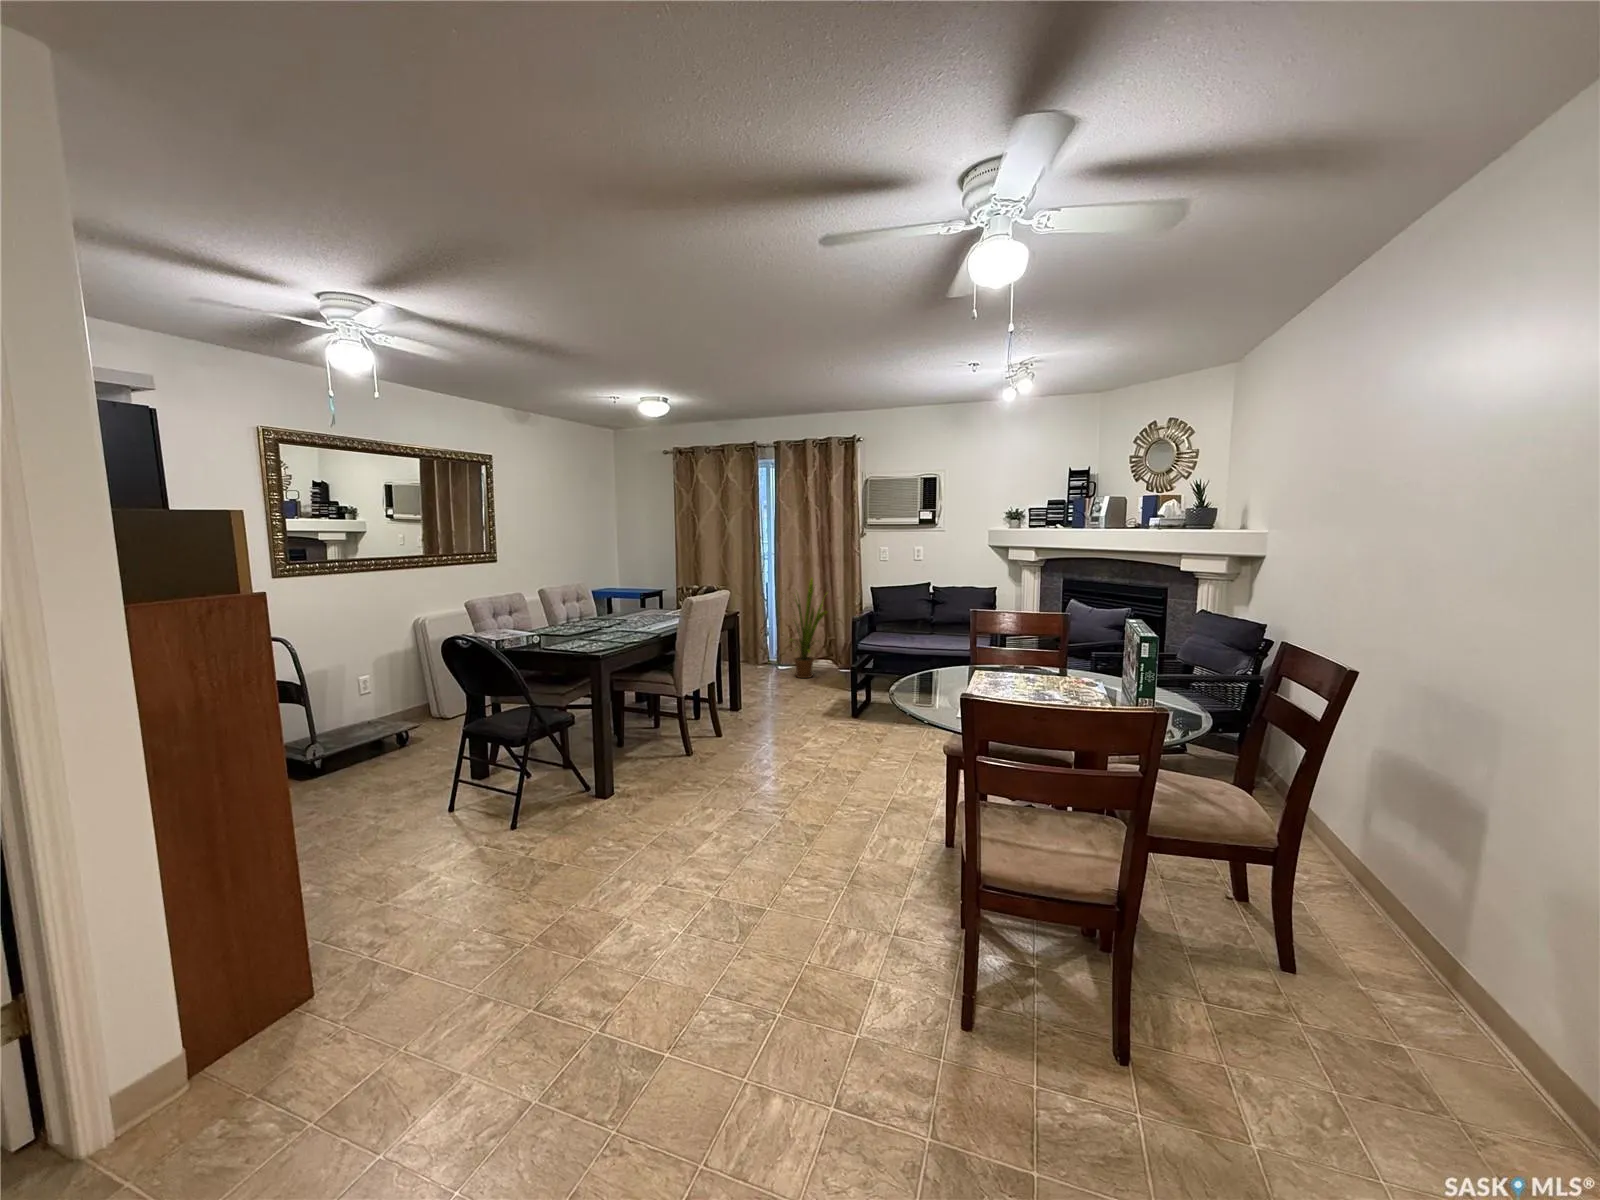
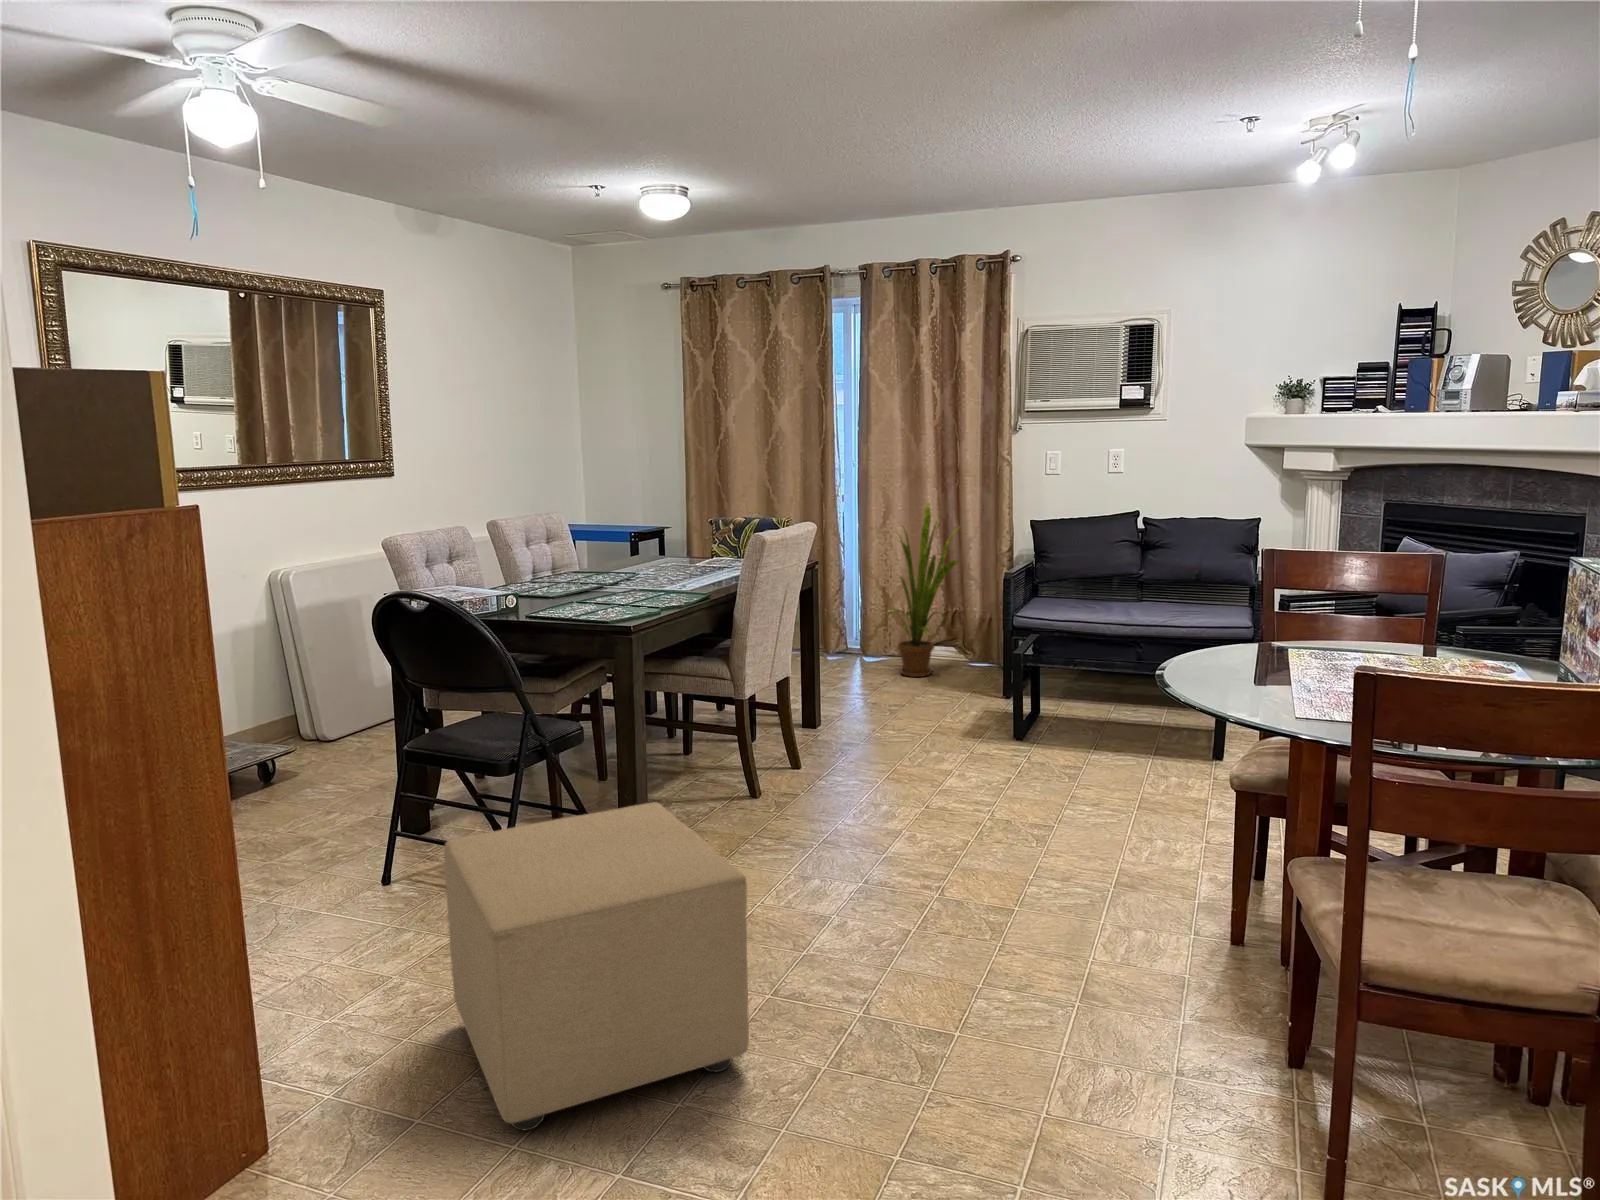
ottoman: none [455,767,634,979] -> present [444,802,749,1130]

